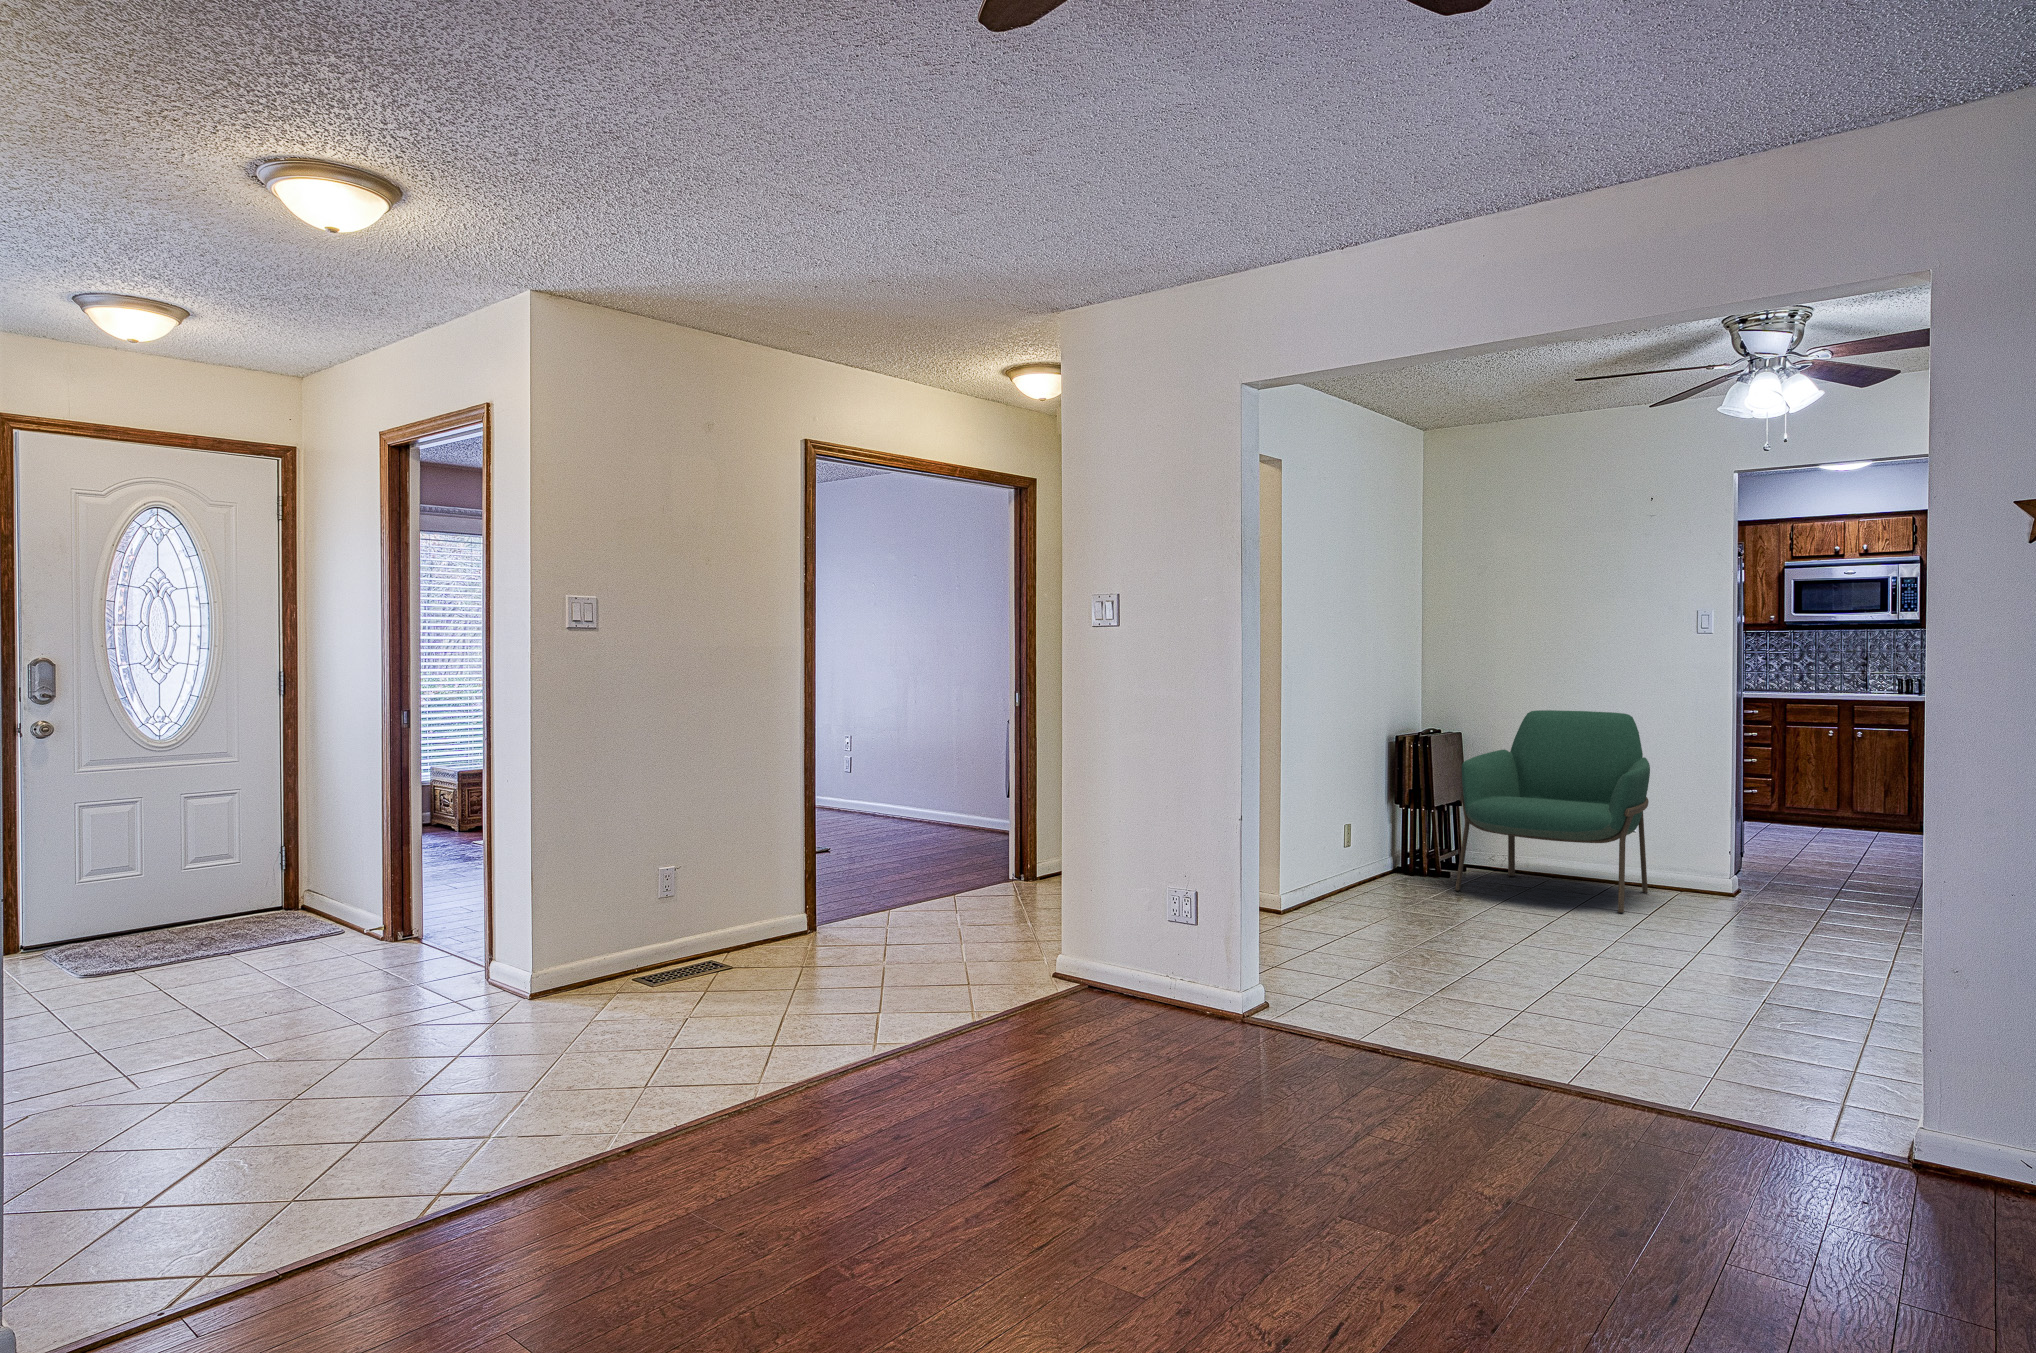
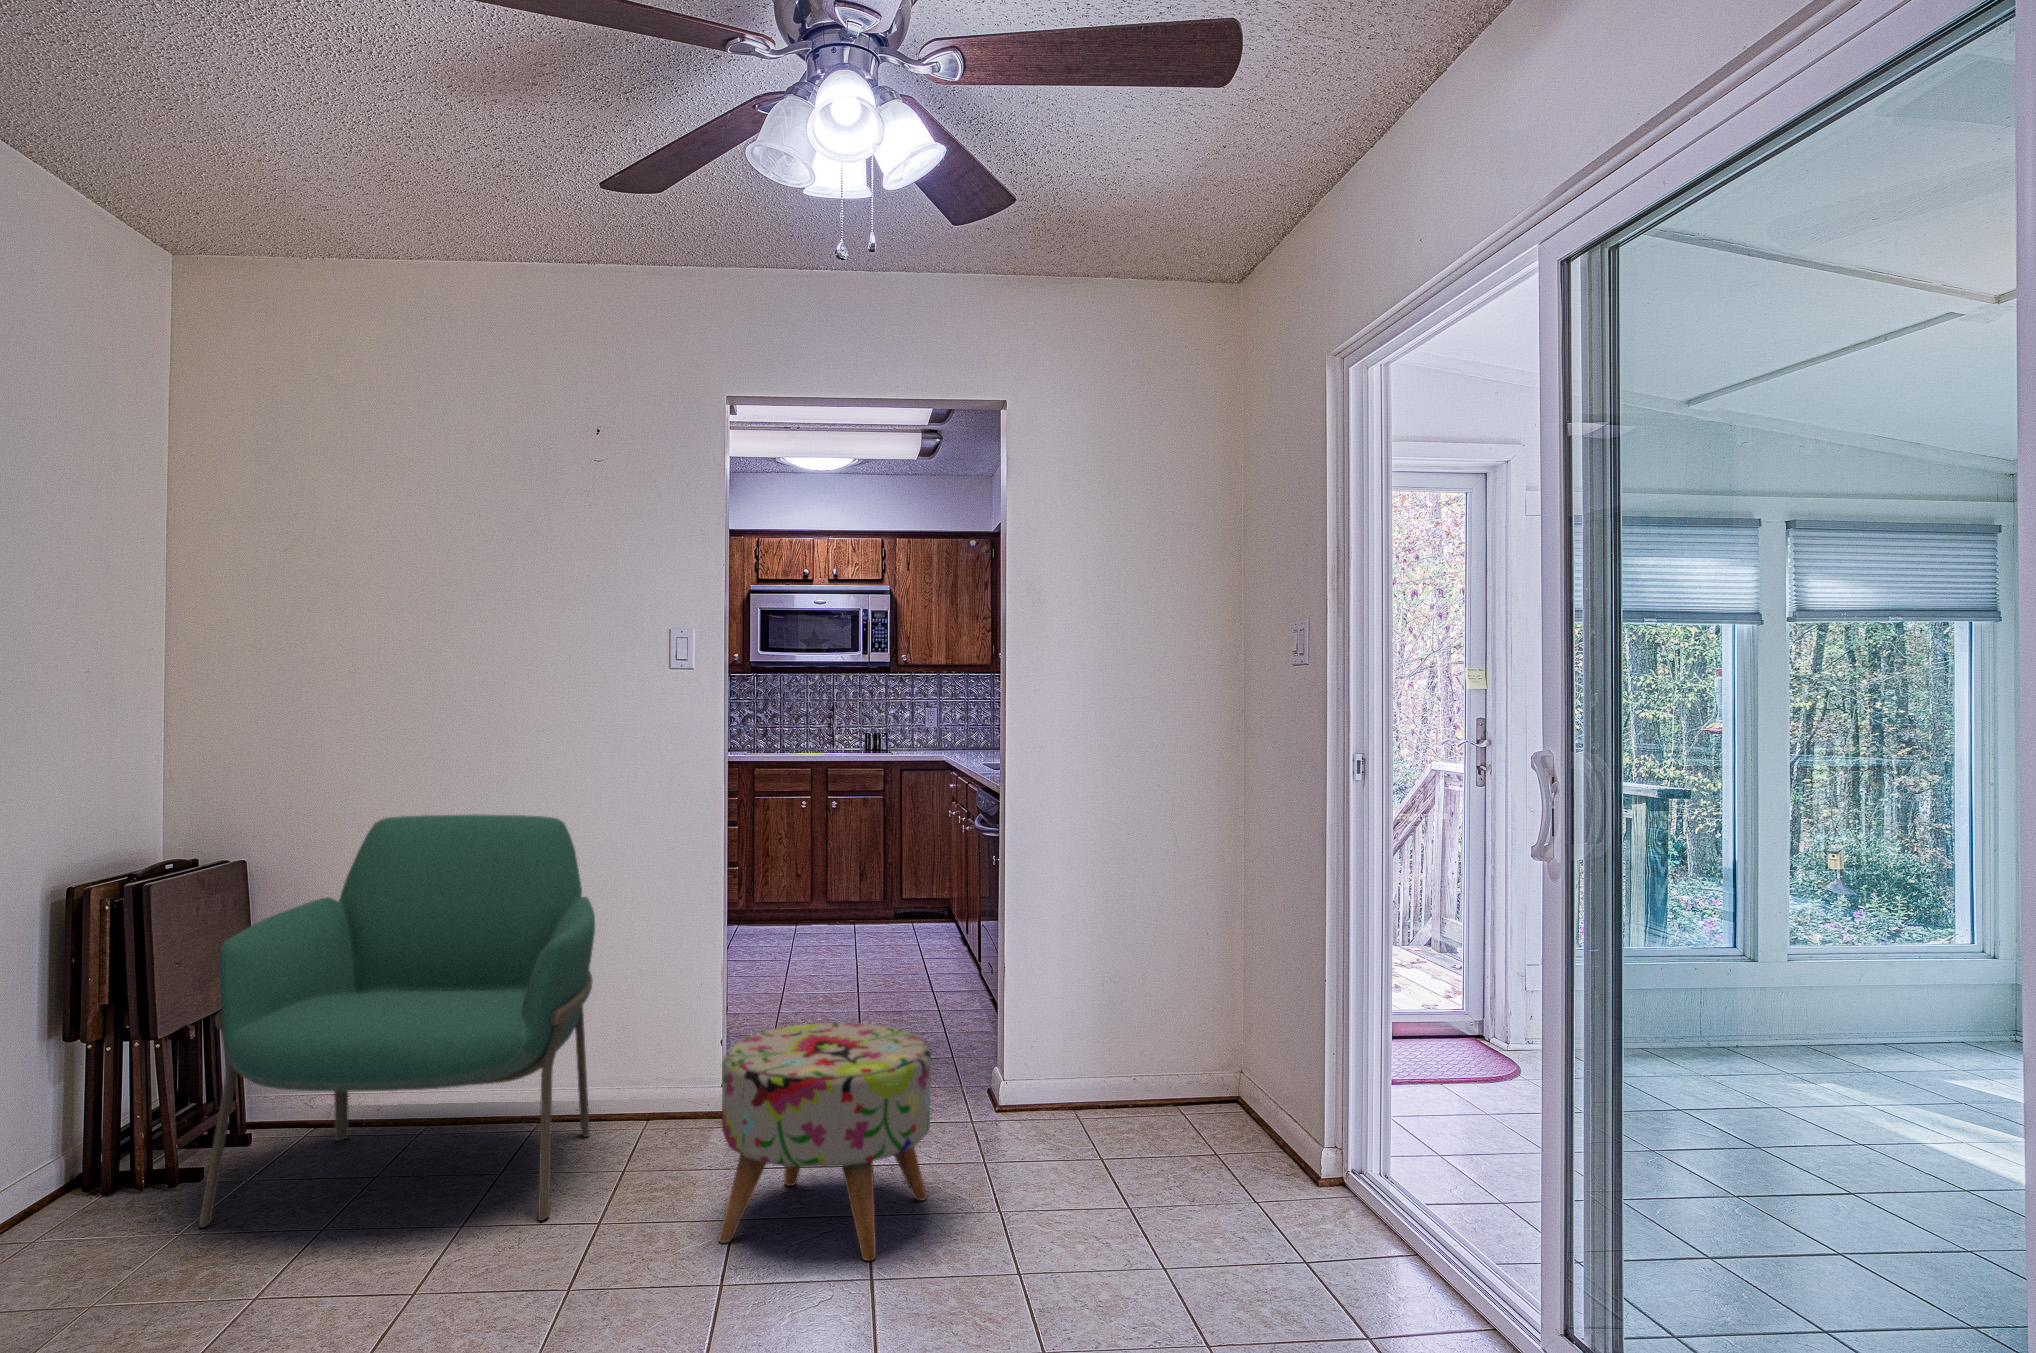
ottoman: none [1718,833,1858,952] -> present [719,1023,931,1261]

